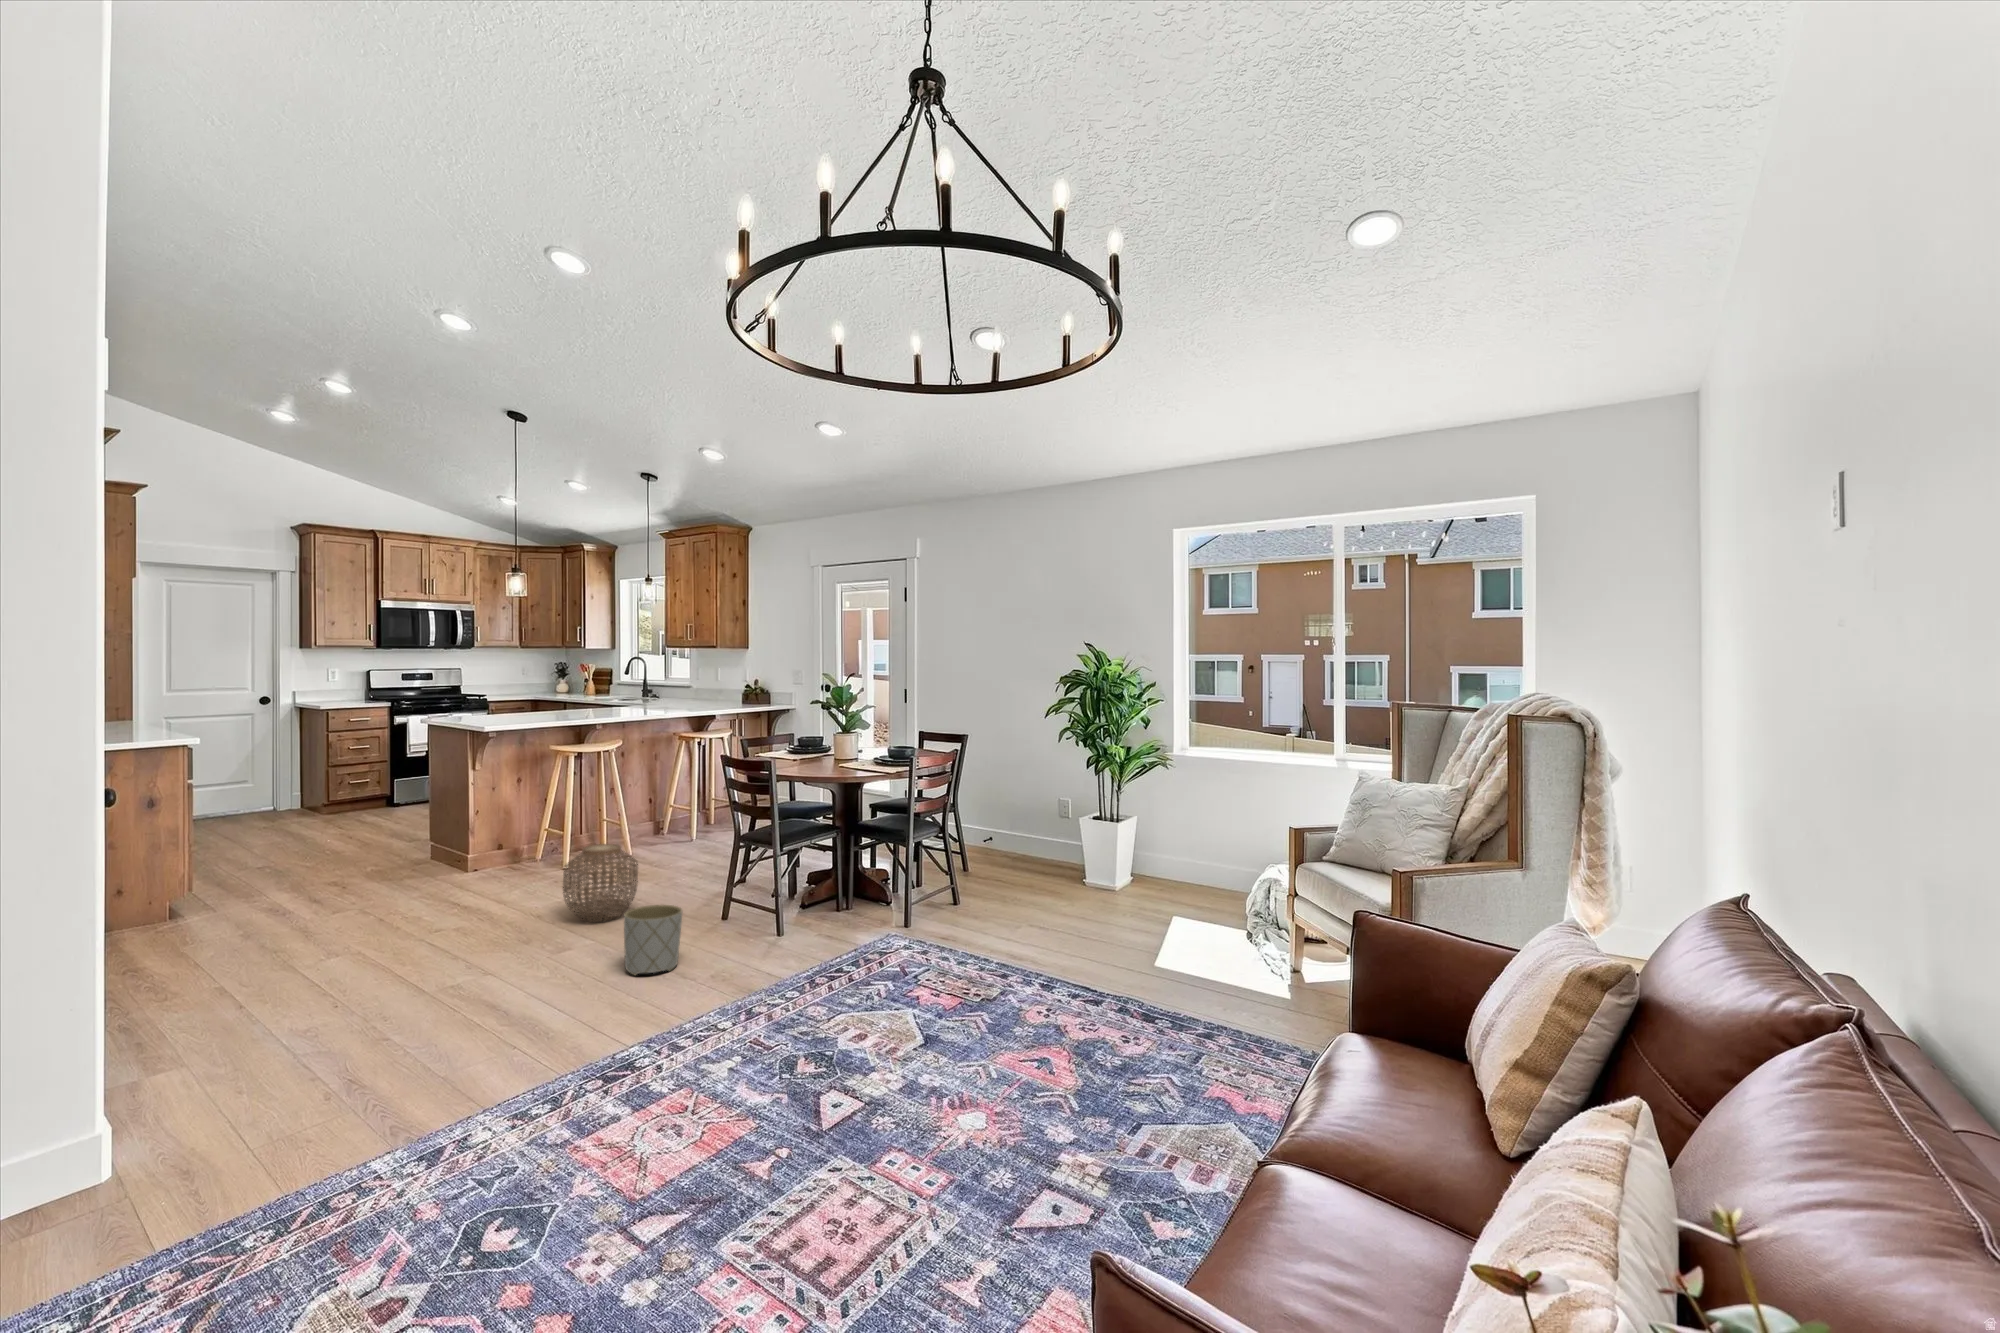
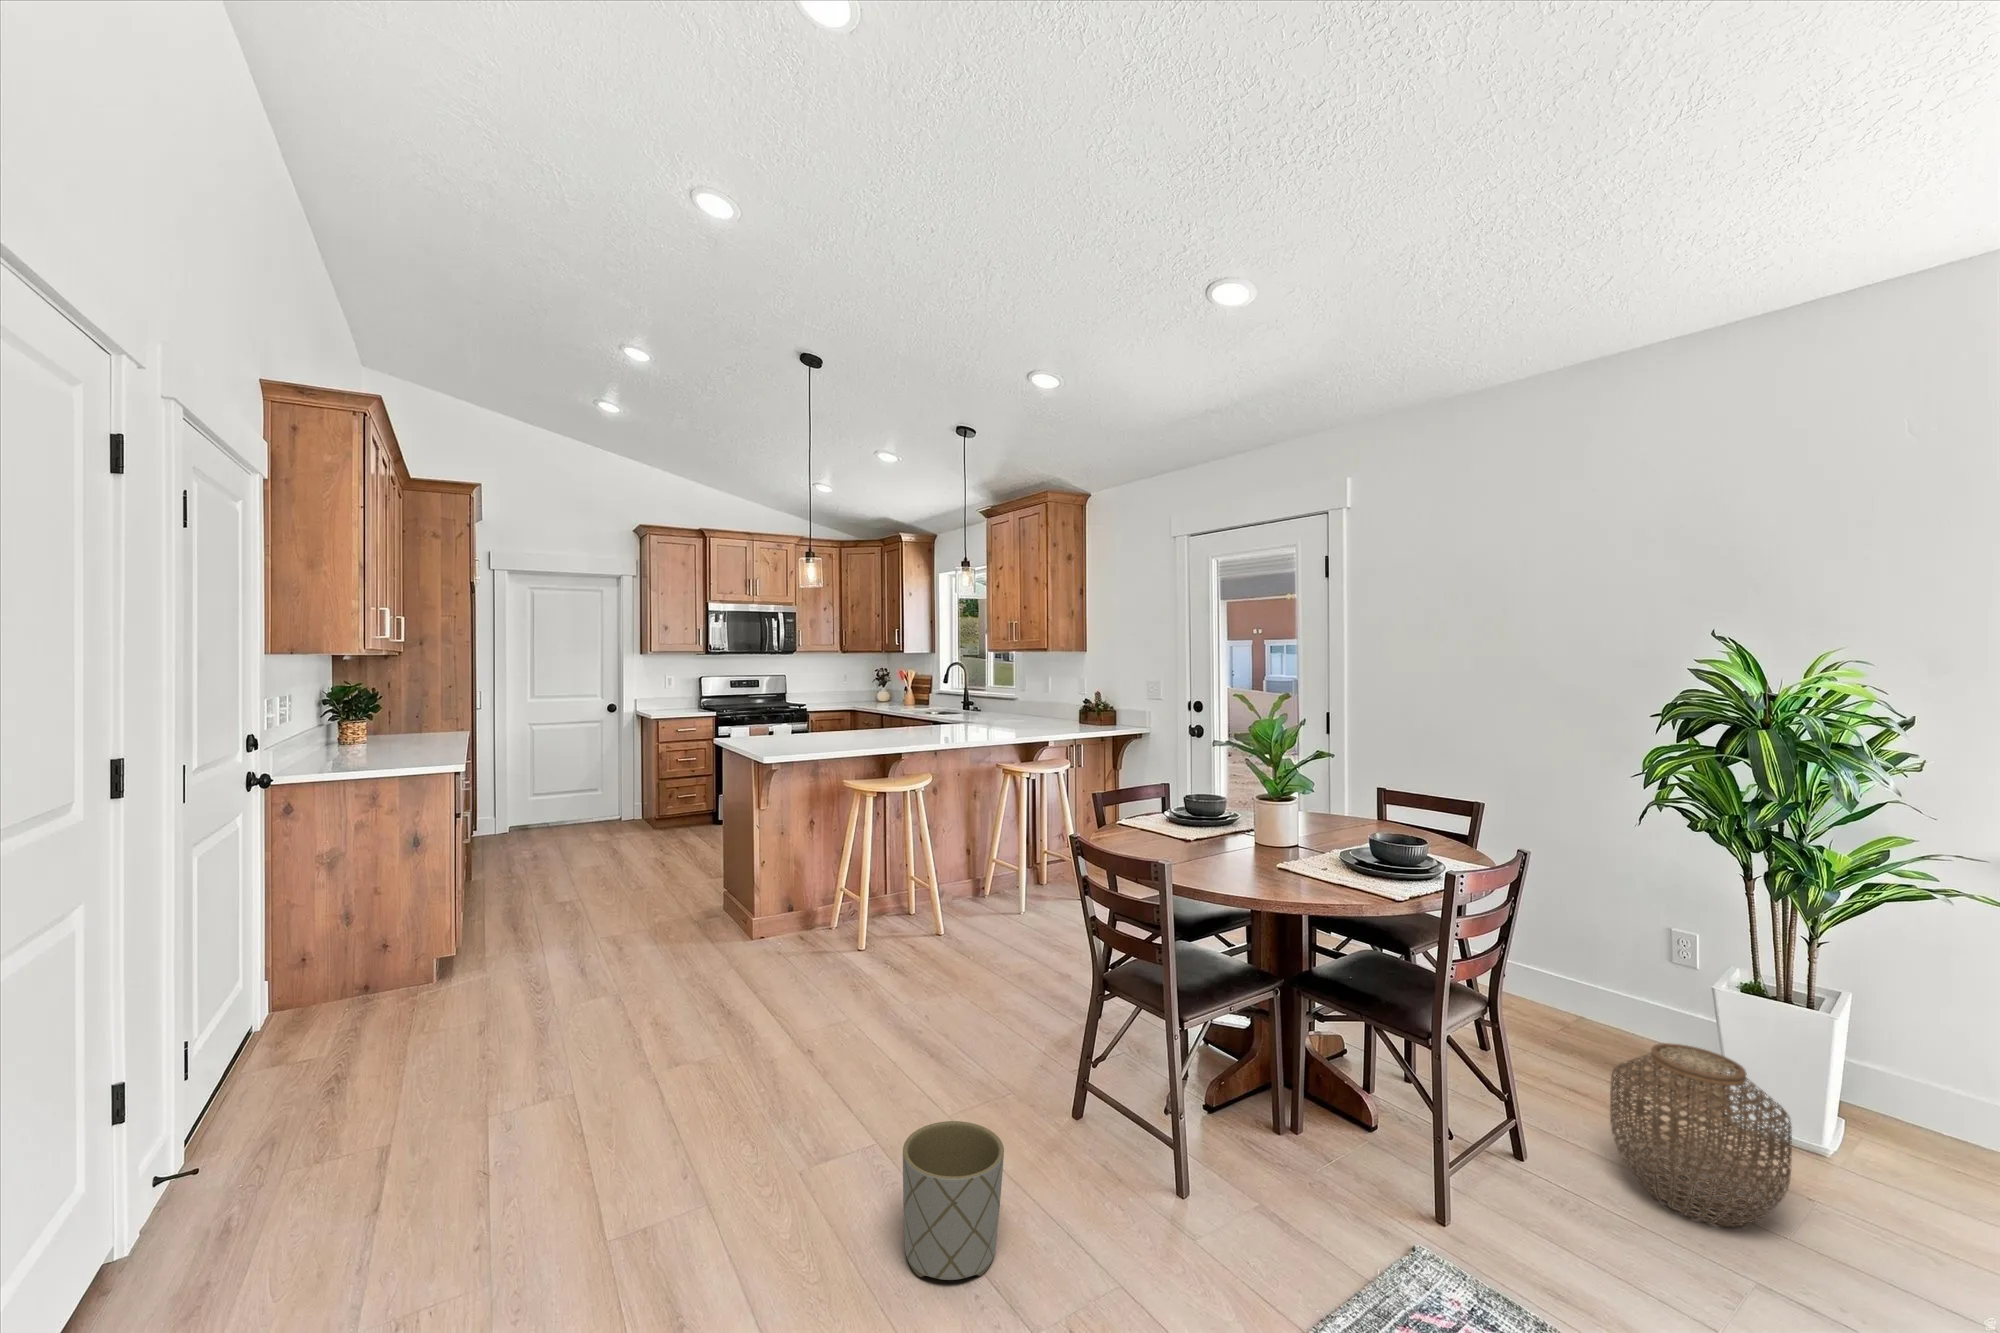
woven basket: present [563,844,638,922] -> present [1610,1043,1792,1227]

